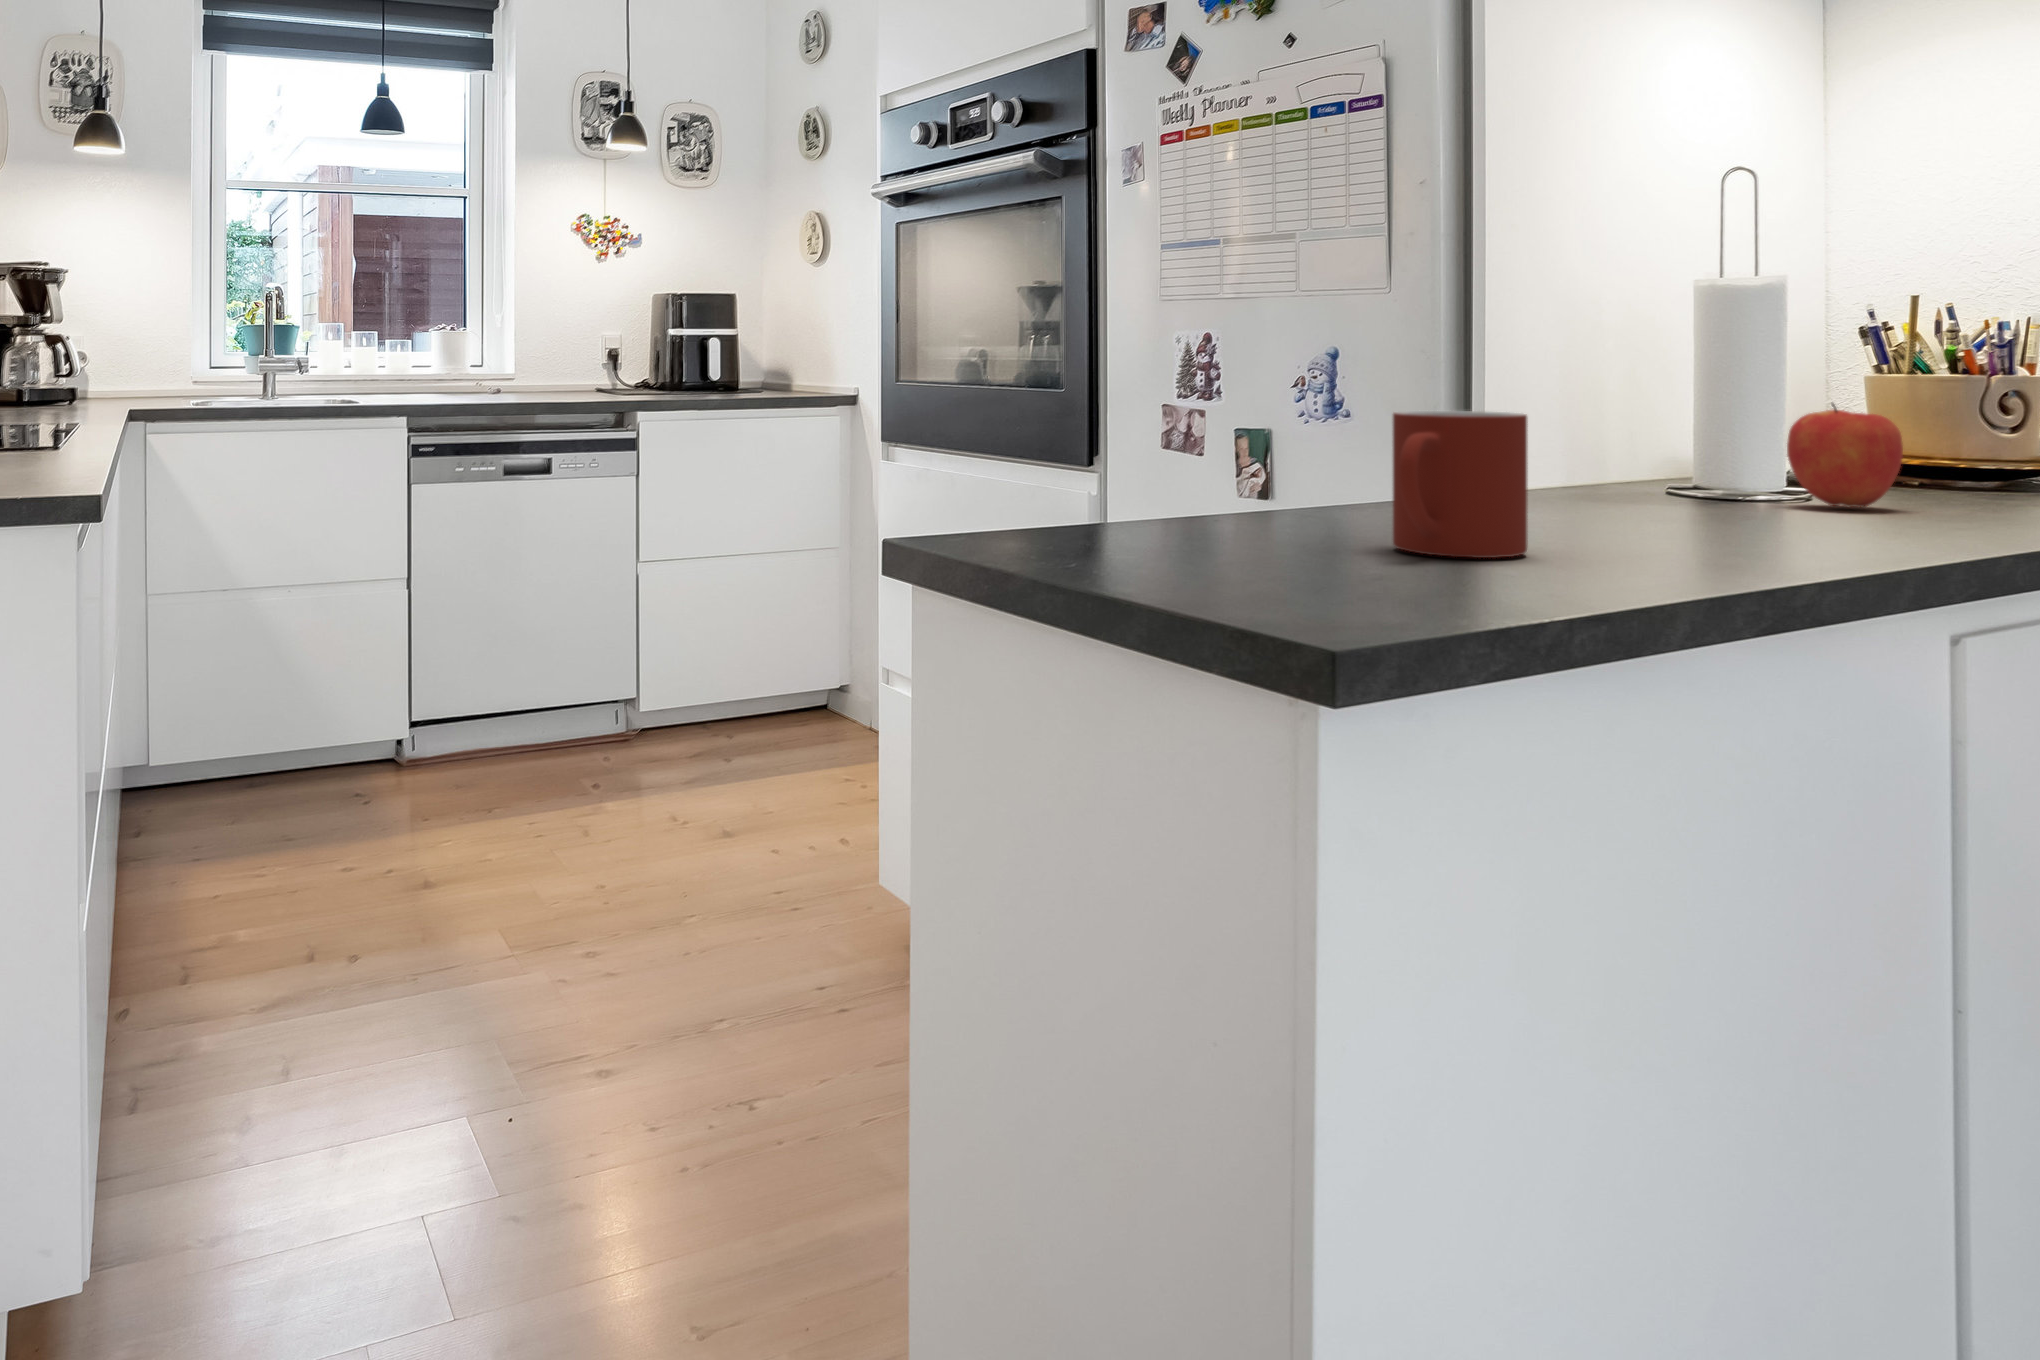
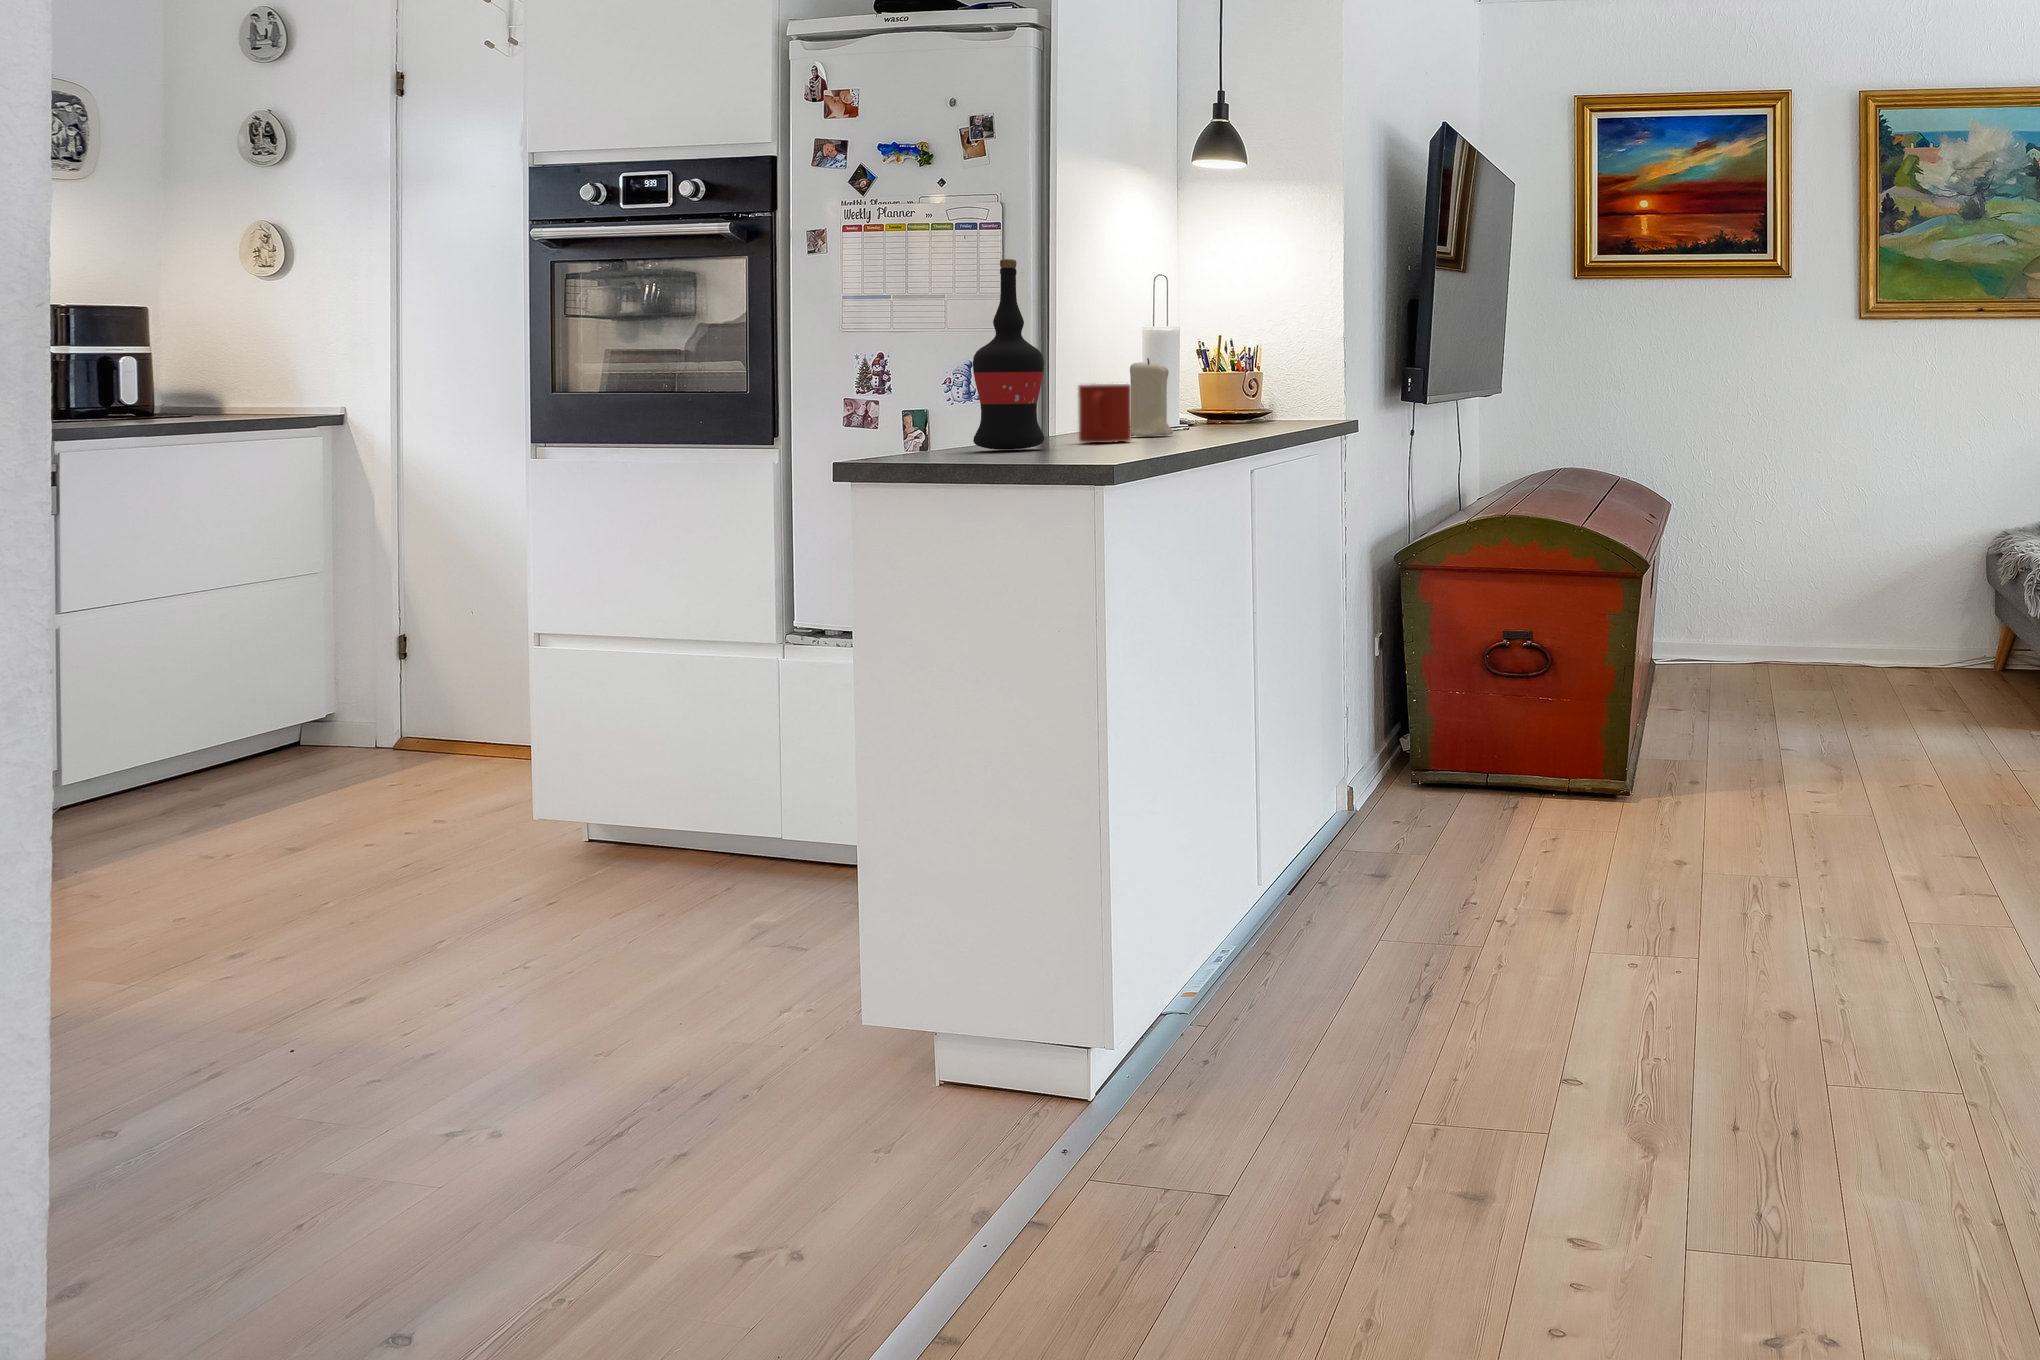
wine bottle: none [1073,122,1237,568] -> present [973,259,1044,450]
candle: none [1564,347,1700,532] -> present [1130,358,1173,436]
apple: present [1787,403,1903,507] -> none [1187,383,1228,429]

